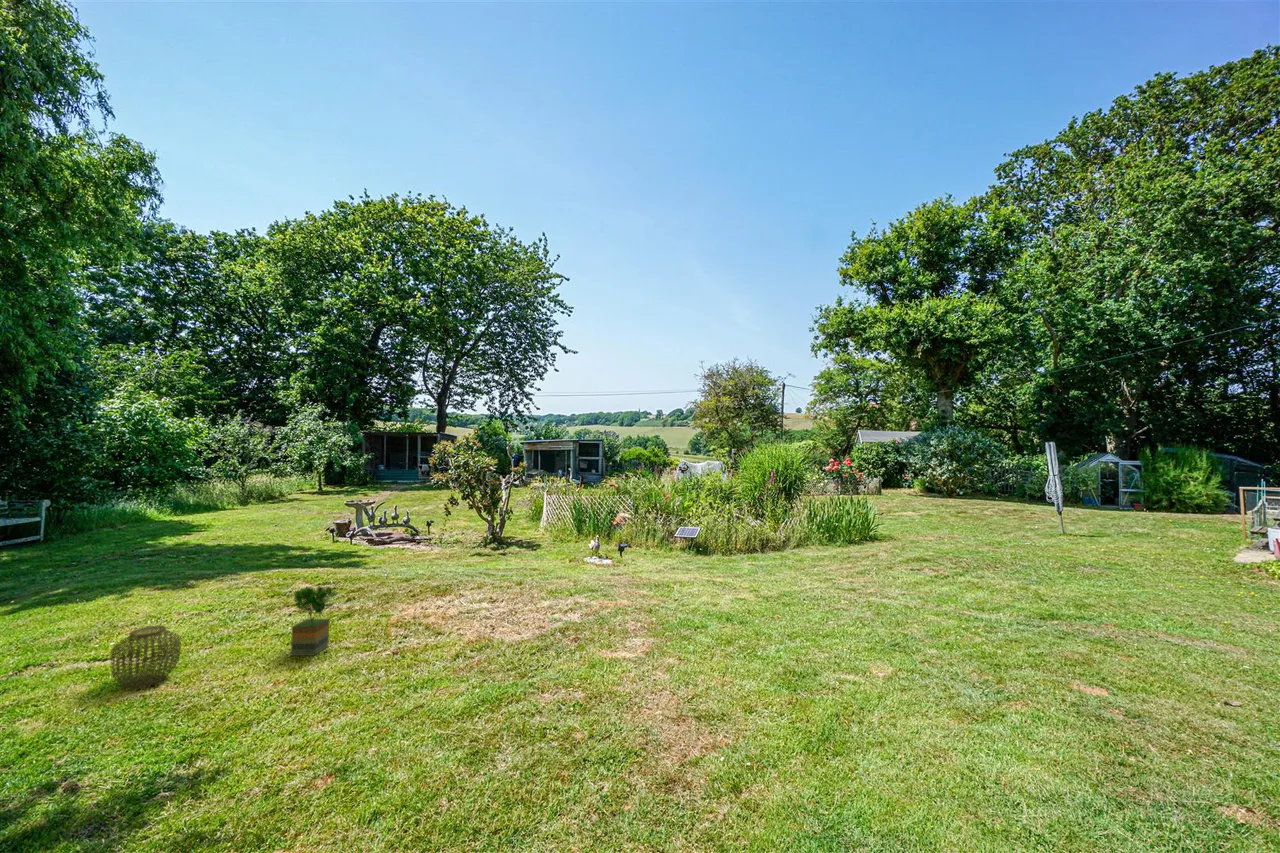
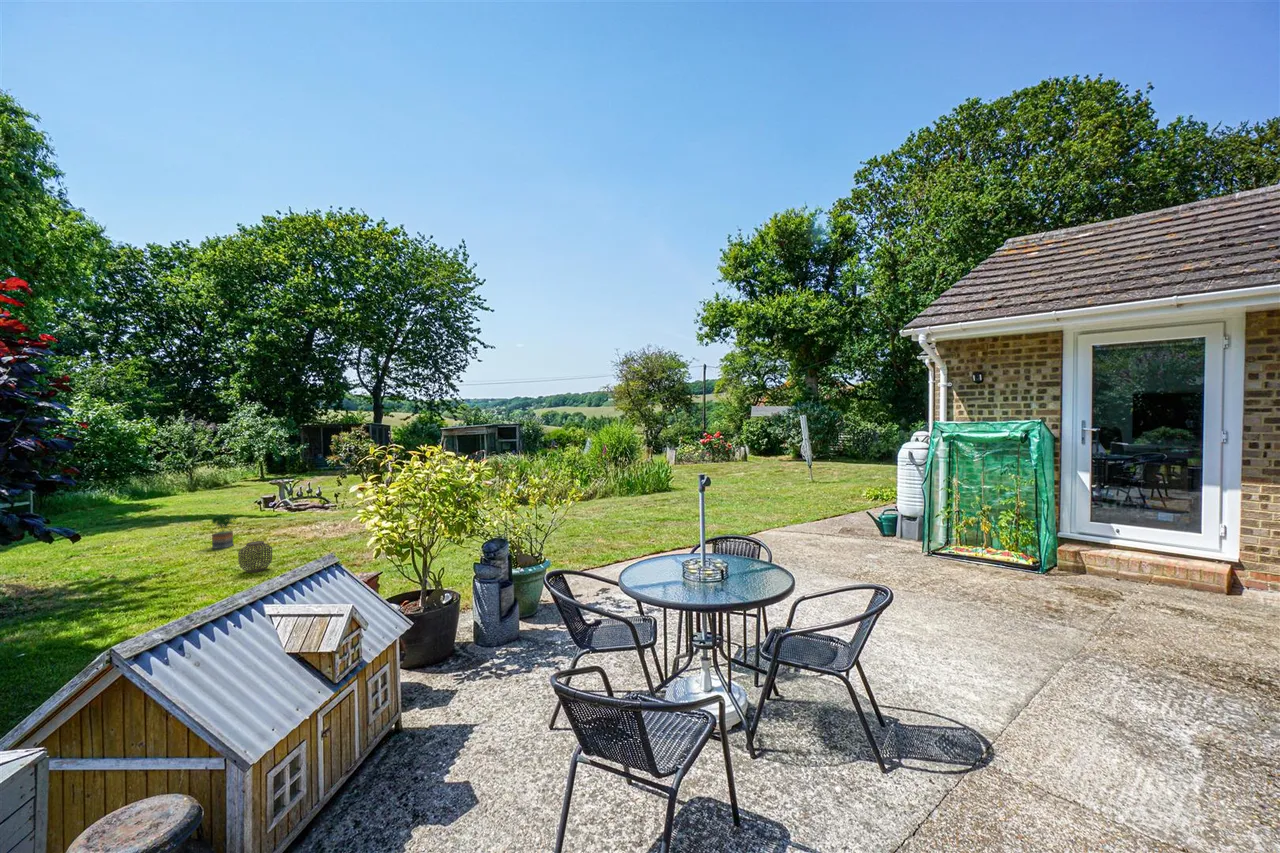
woven basket: present [111,626,180,688] -> present [238,541,272,573]

